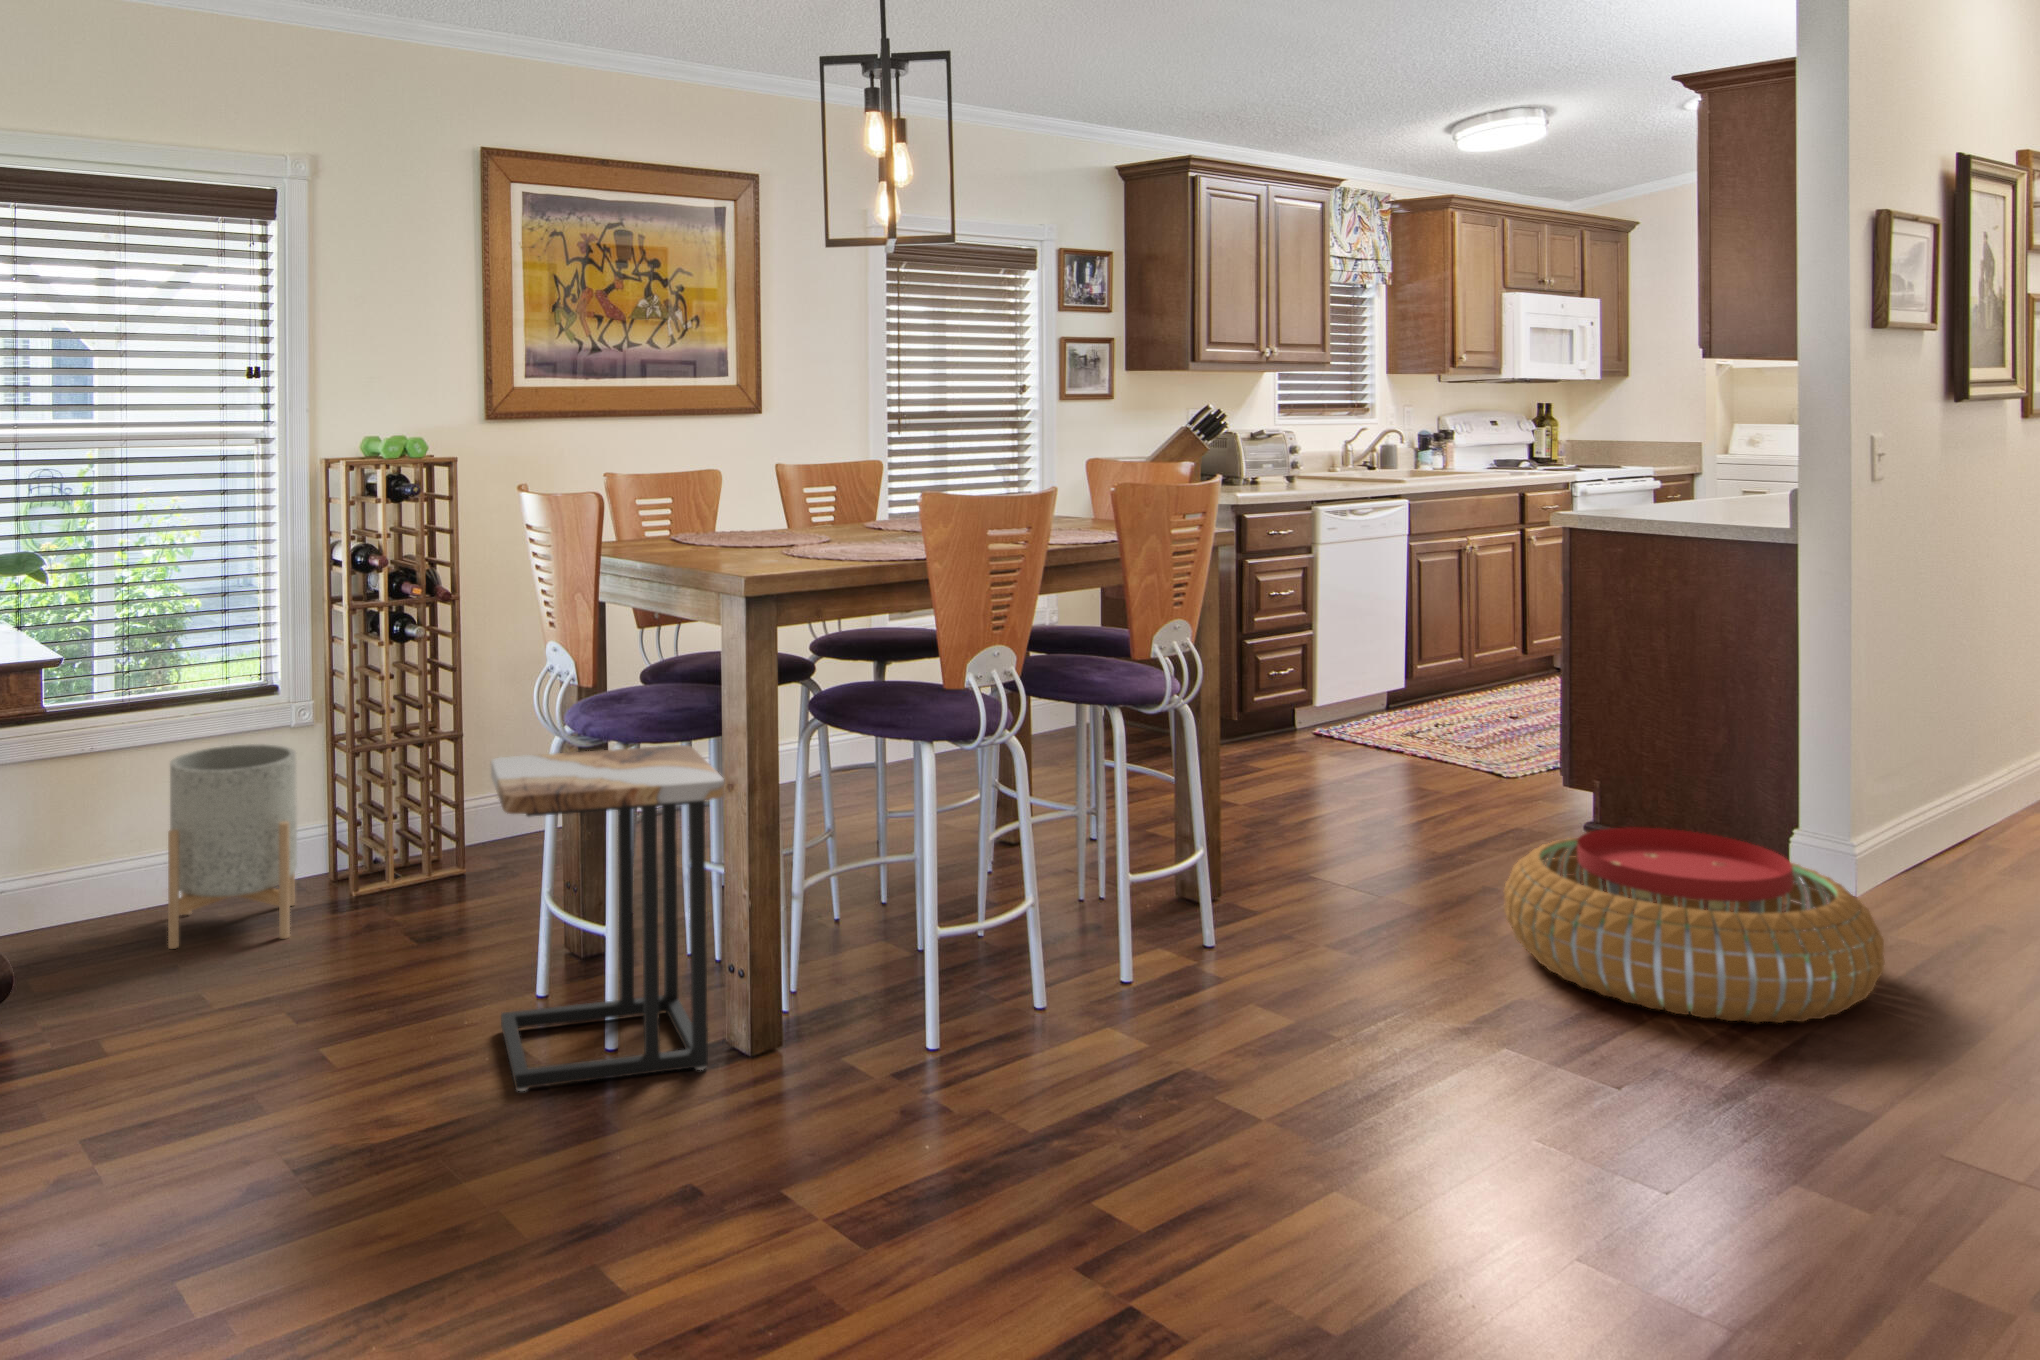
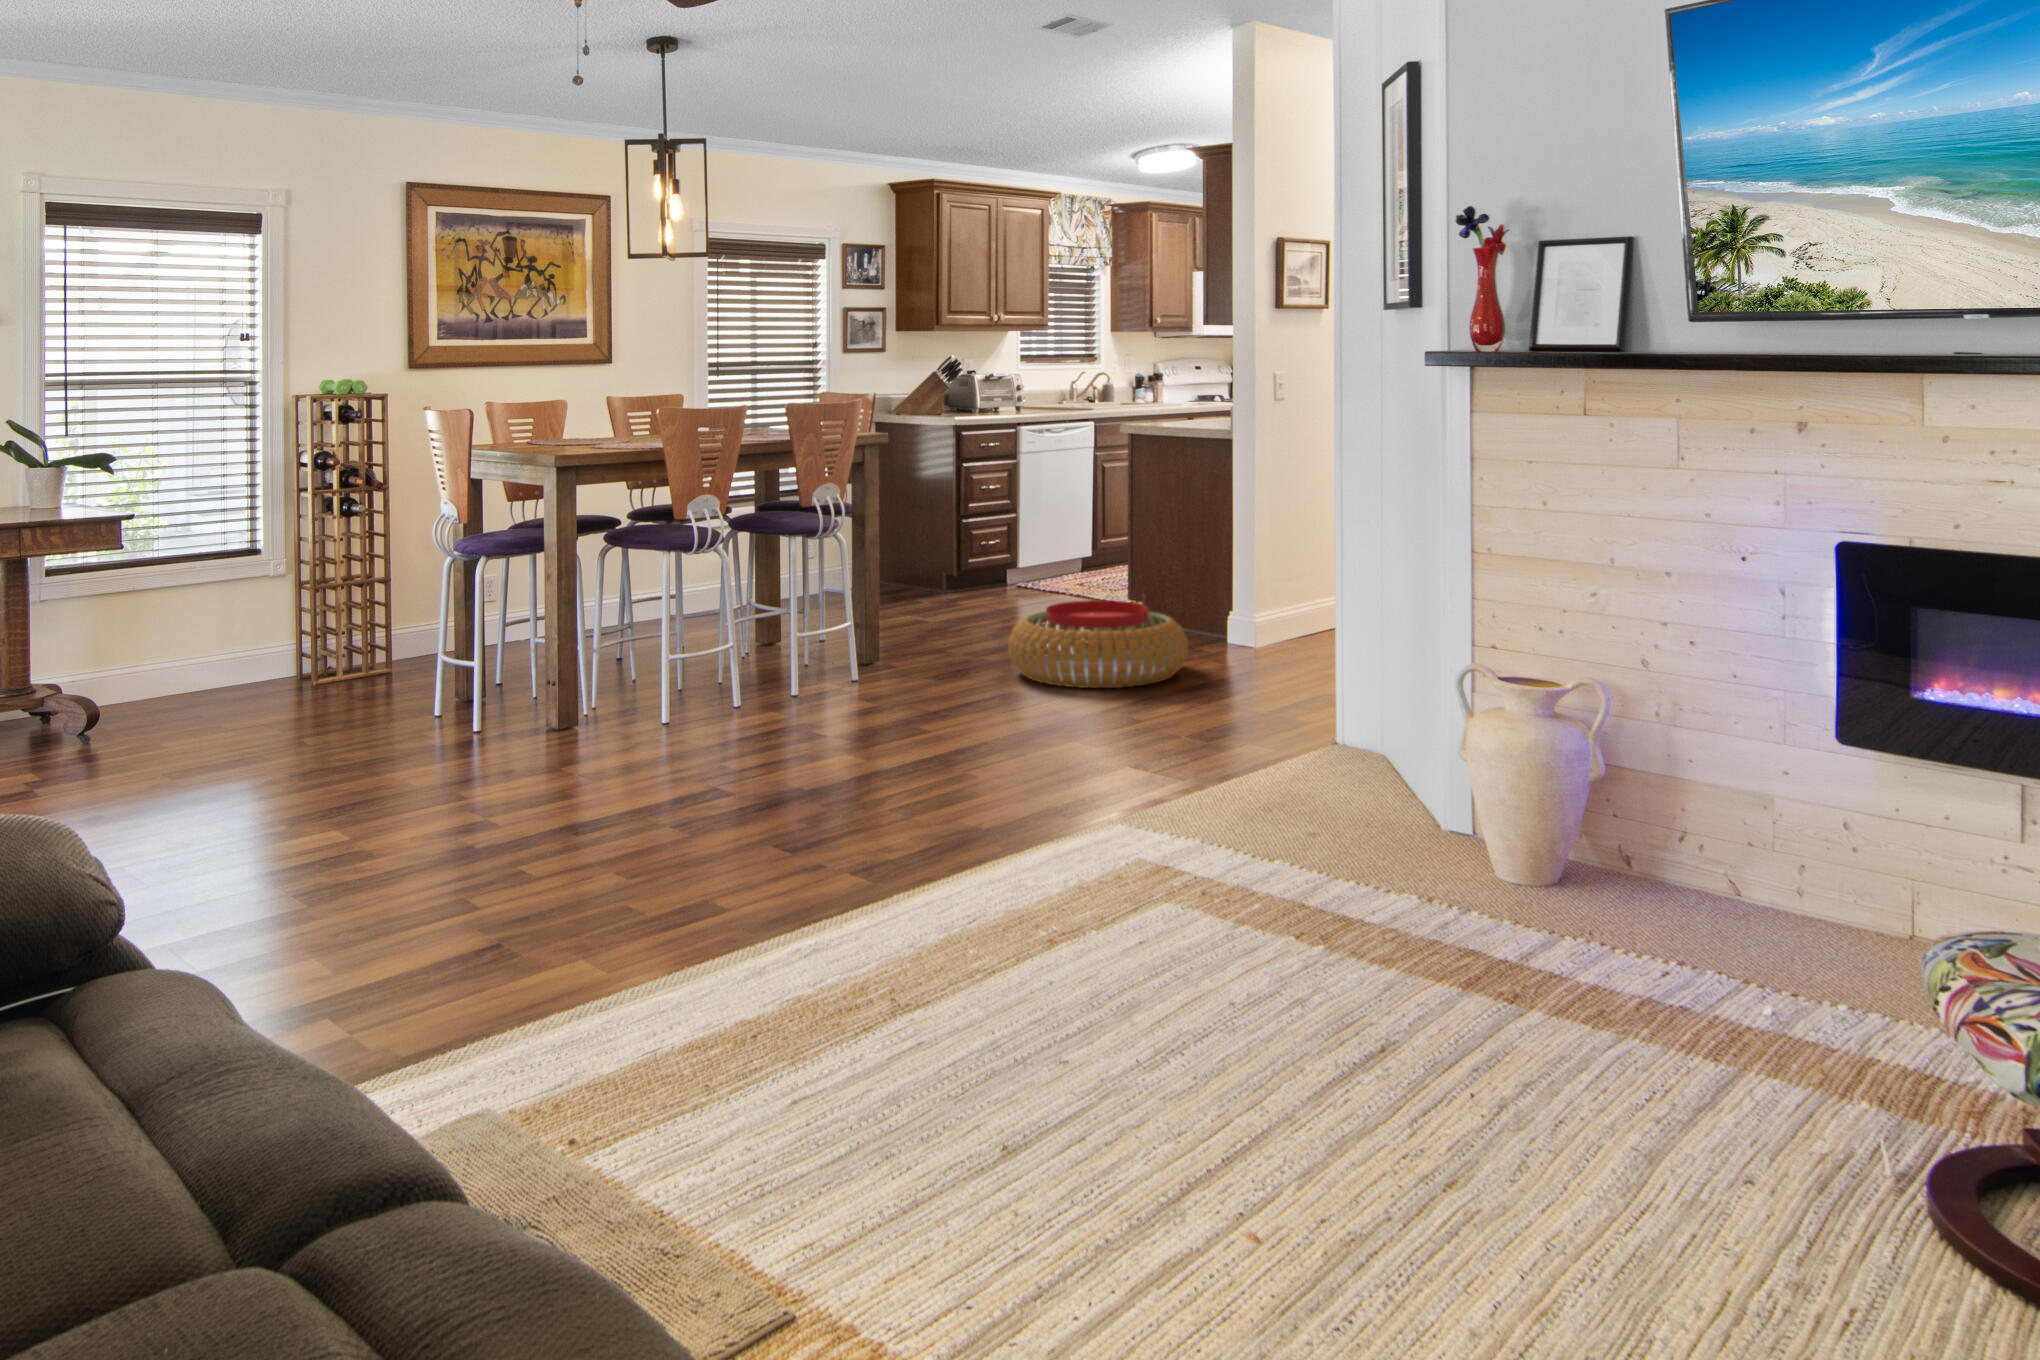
planter: present [168,744,297,949] -> none [195,582,280,705]
side table: present [491,745,724,1091] -> none [406,559,540,740]

